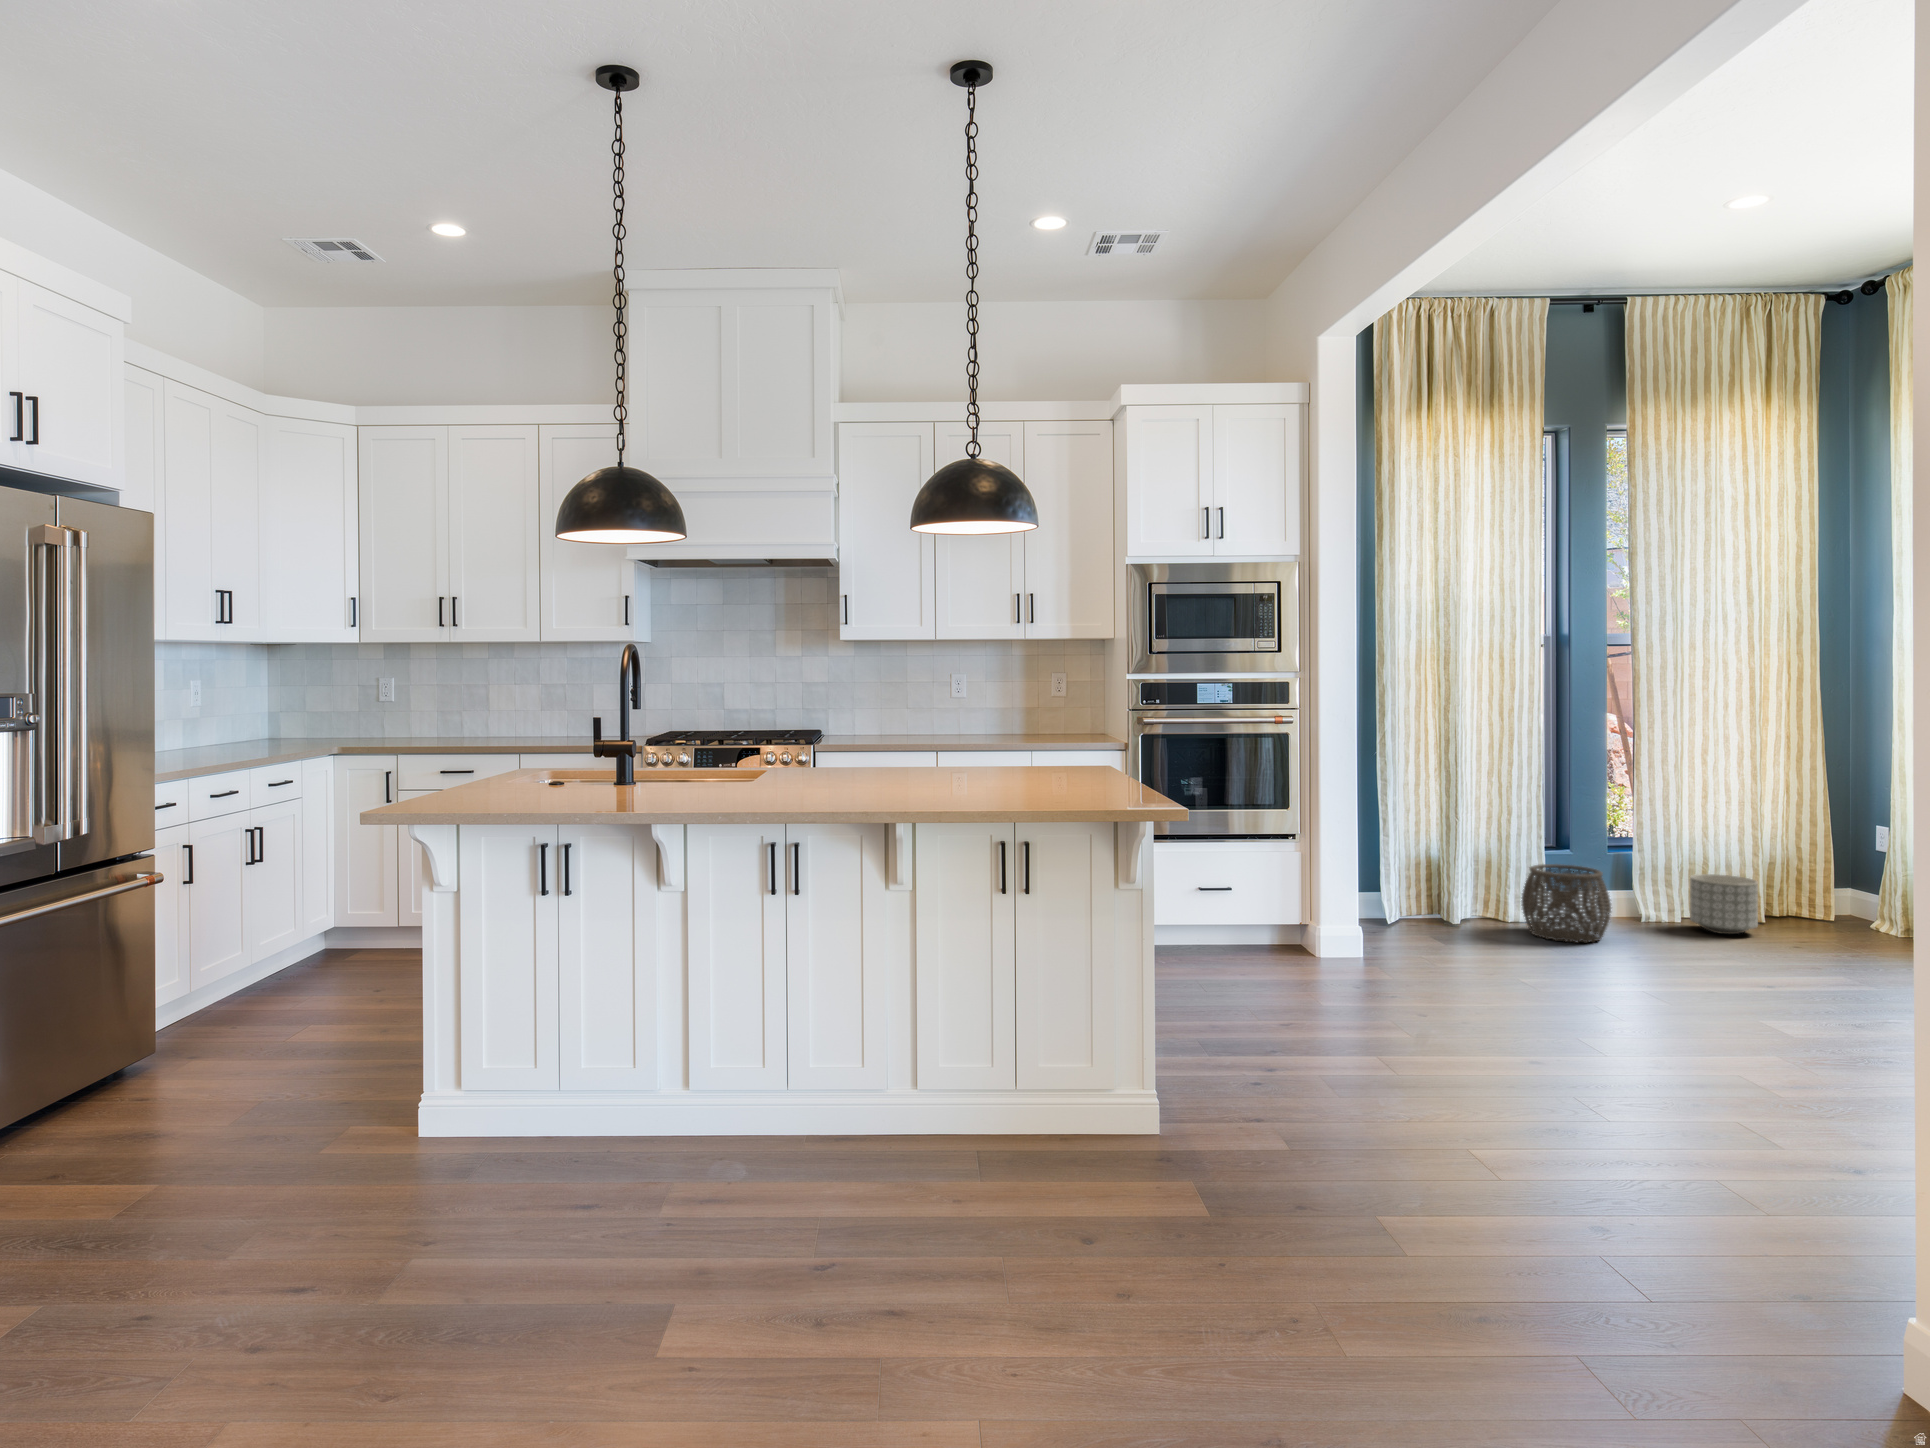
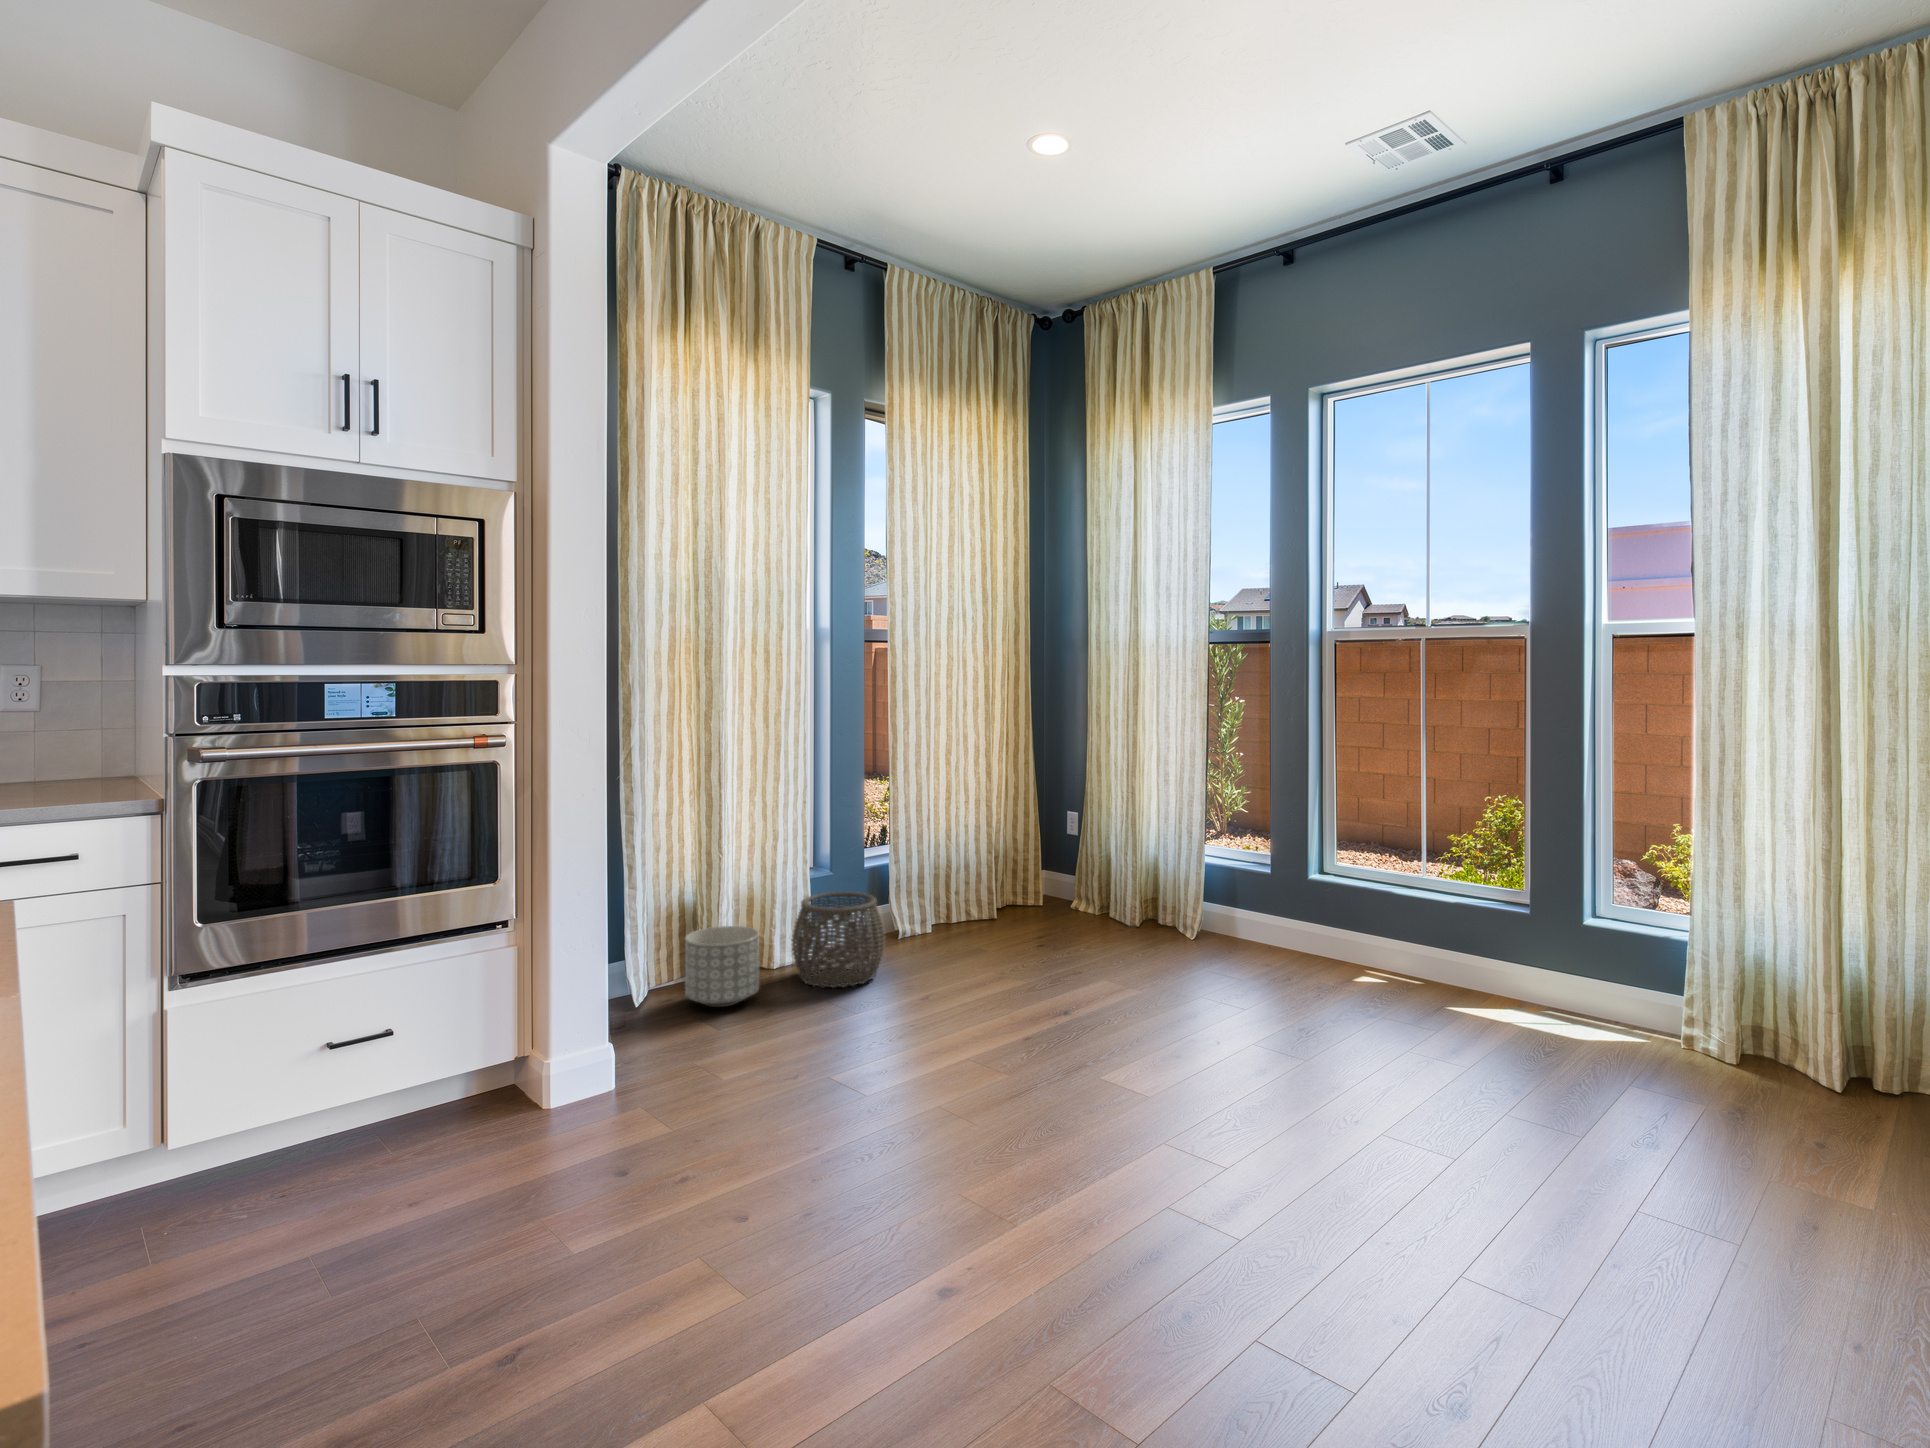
planter: present [1690,874,1758,934] -> present [685,926,759,1007]

